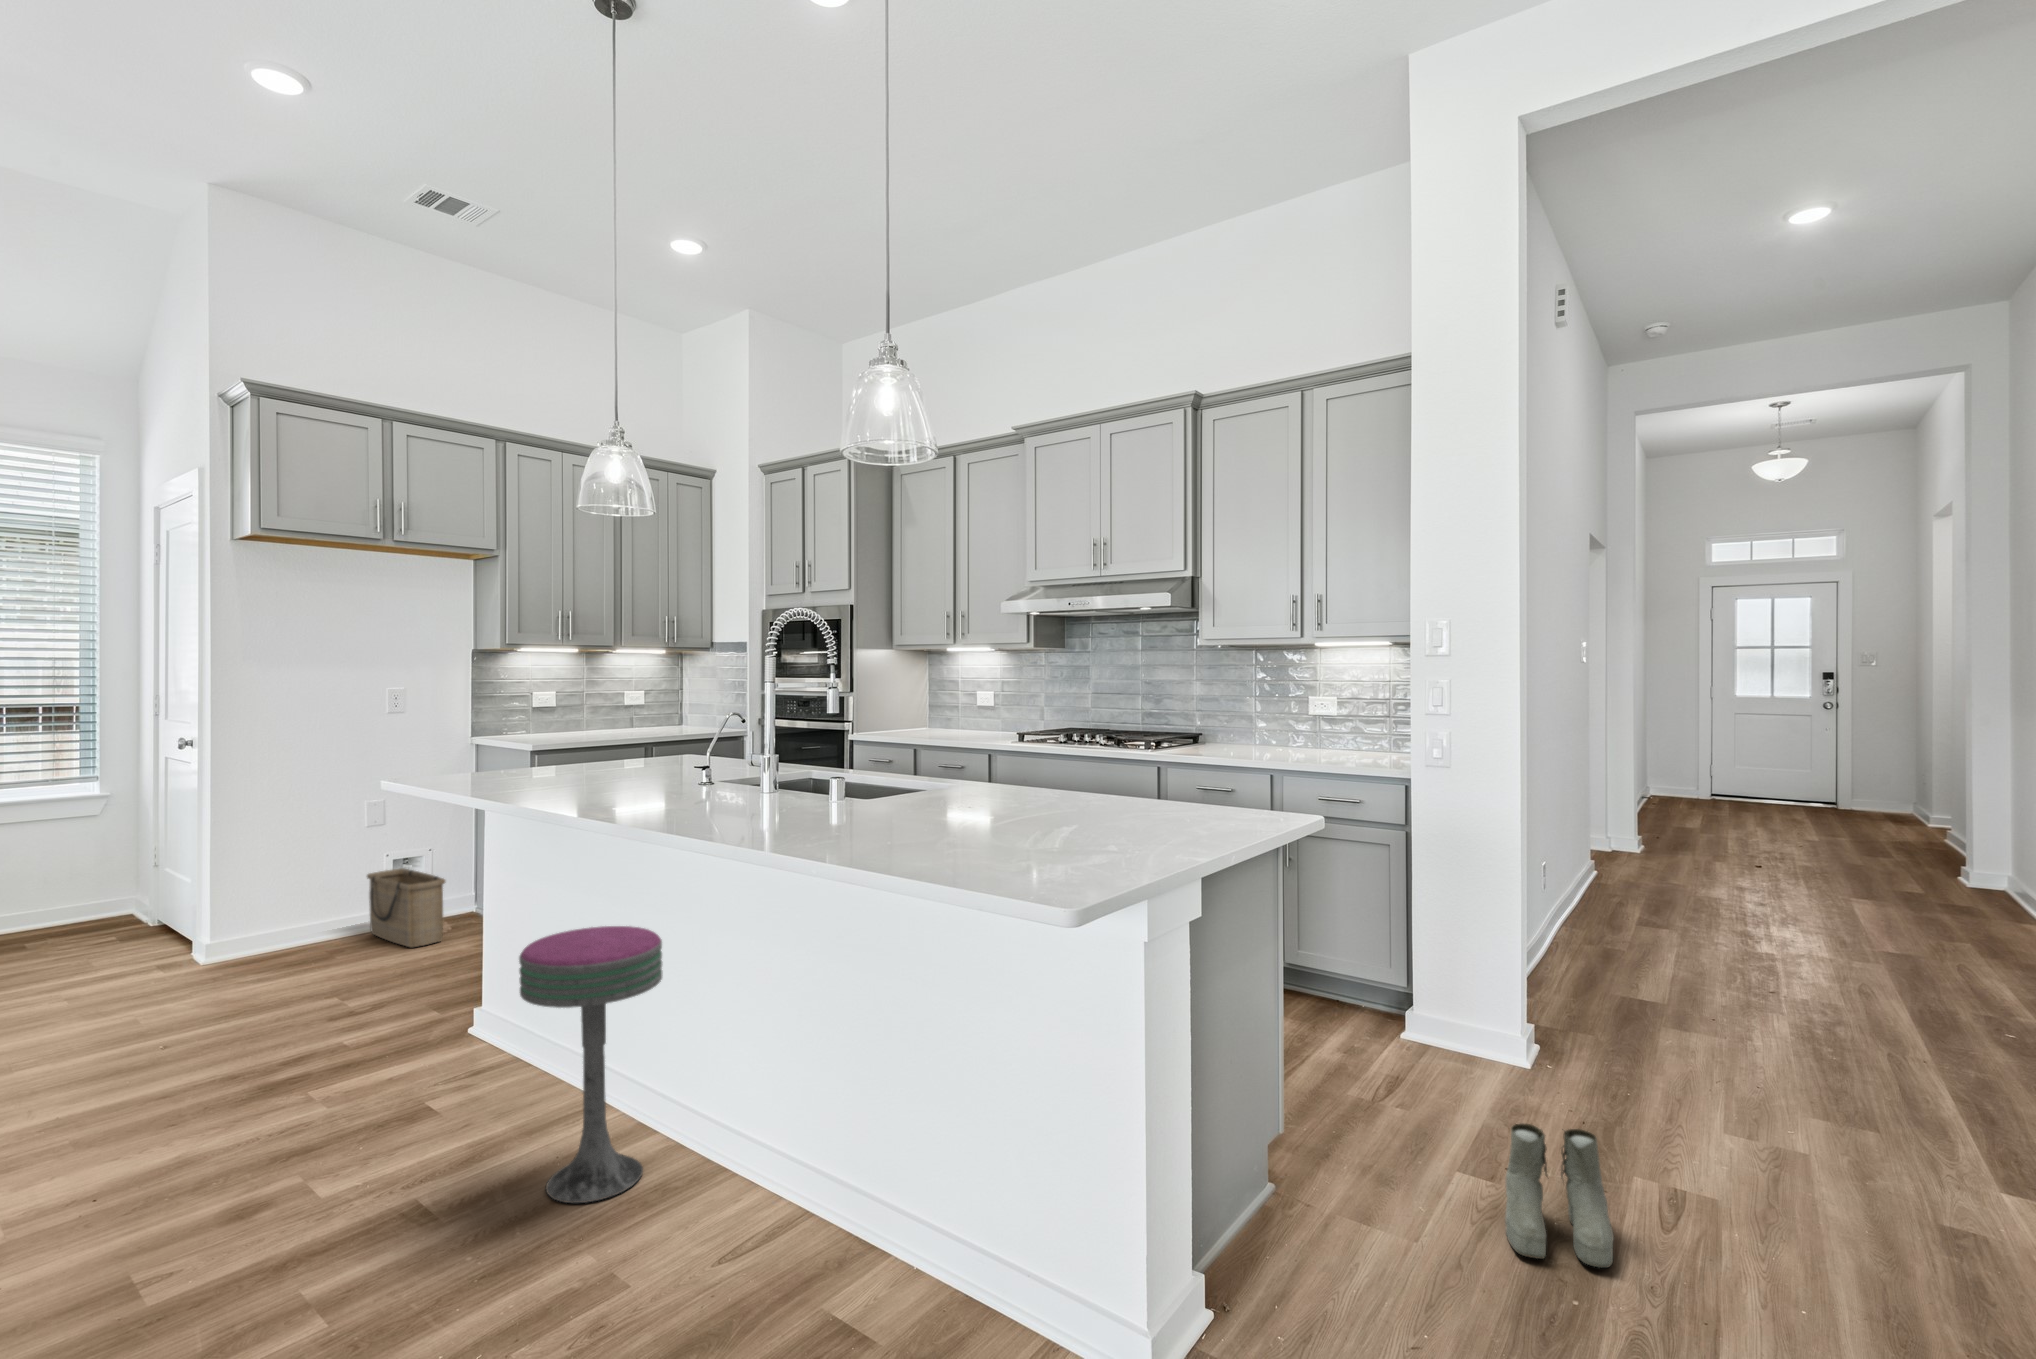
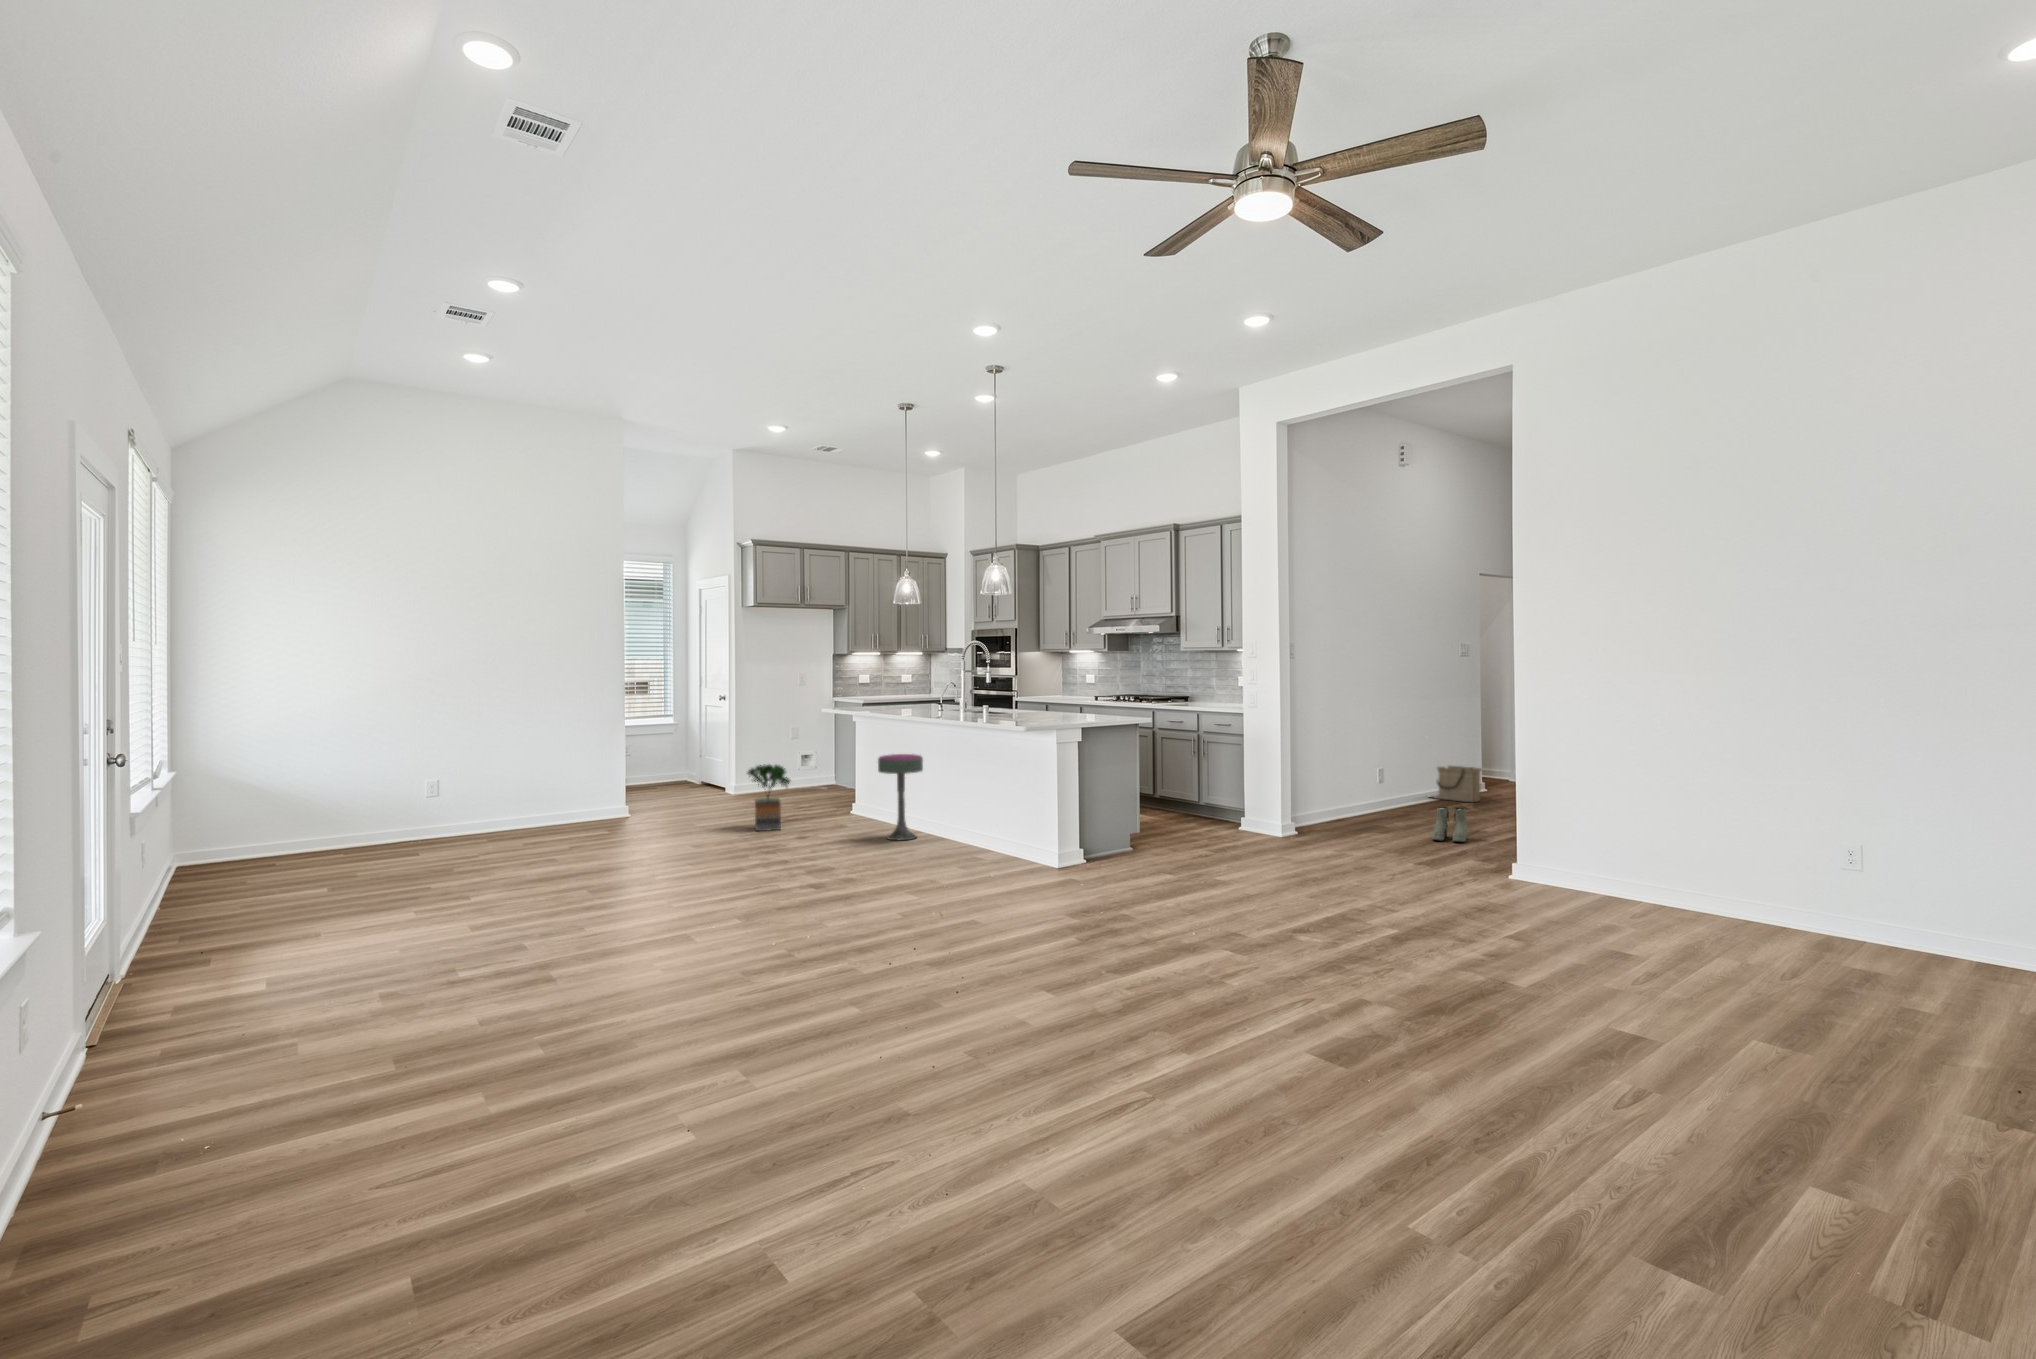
basket: present [367,868,445,947] -> present [1431,766,1482,803]
potted tree: none [100,953,268,1176] -> present [747,764,790,831]
boots: present [1505,1123,1613,1268] -> present [1433,807,1467,842]

